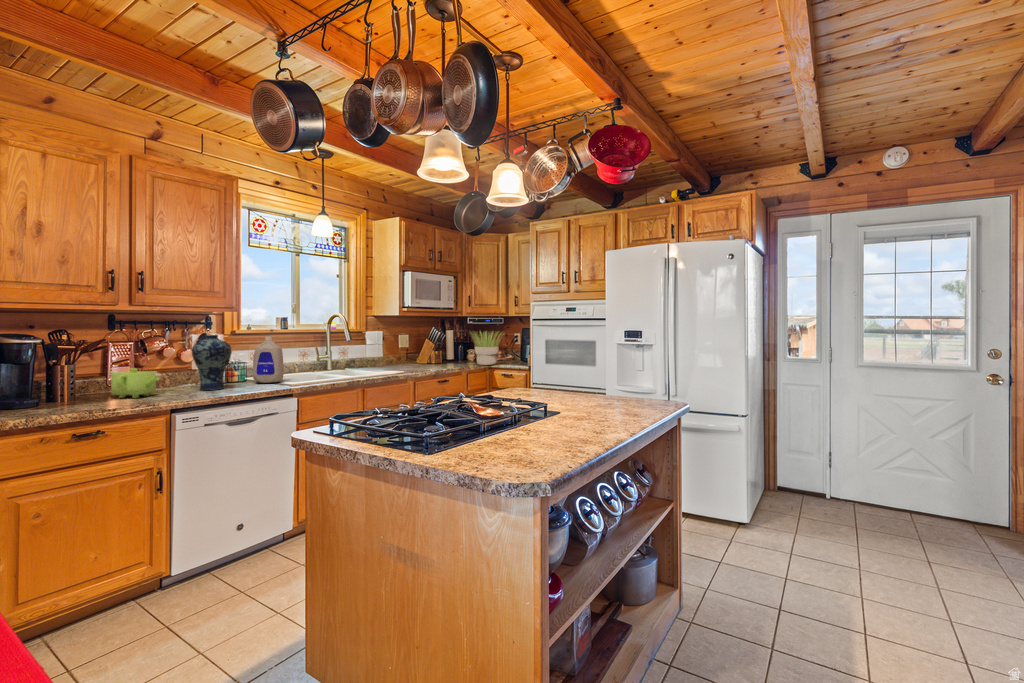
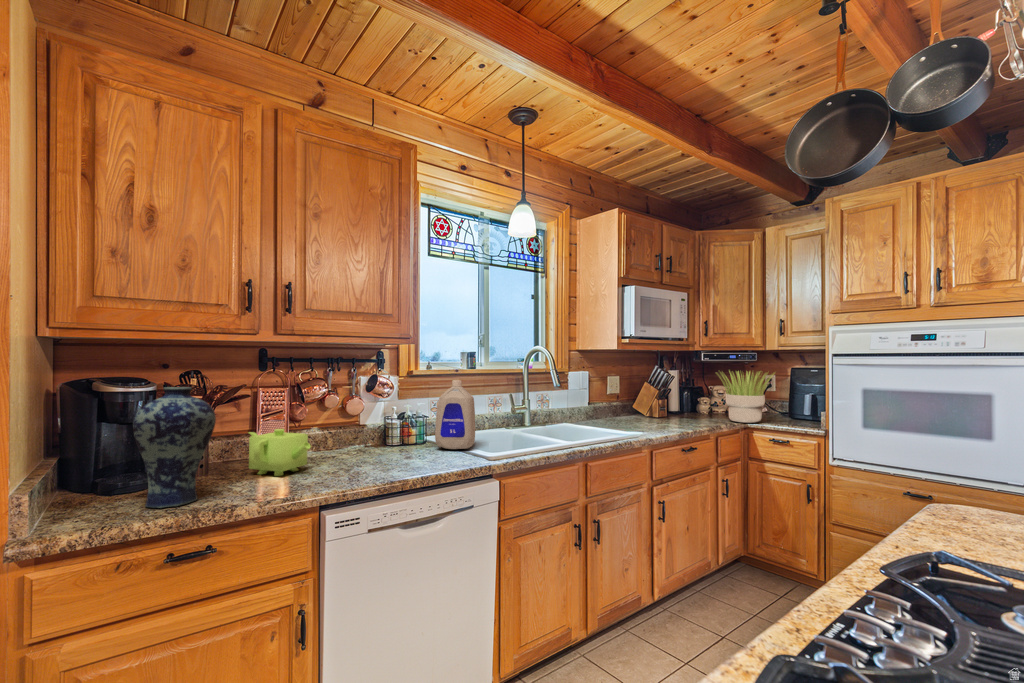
vase: present [192,335,232,390] -> present [133,387,216,508]

